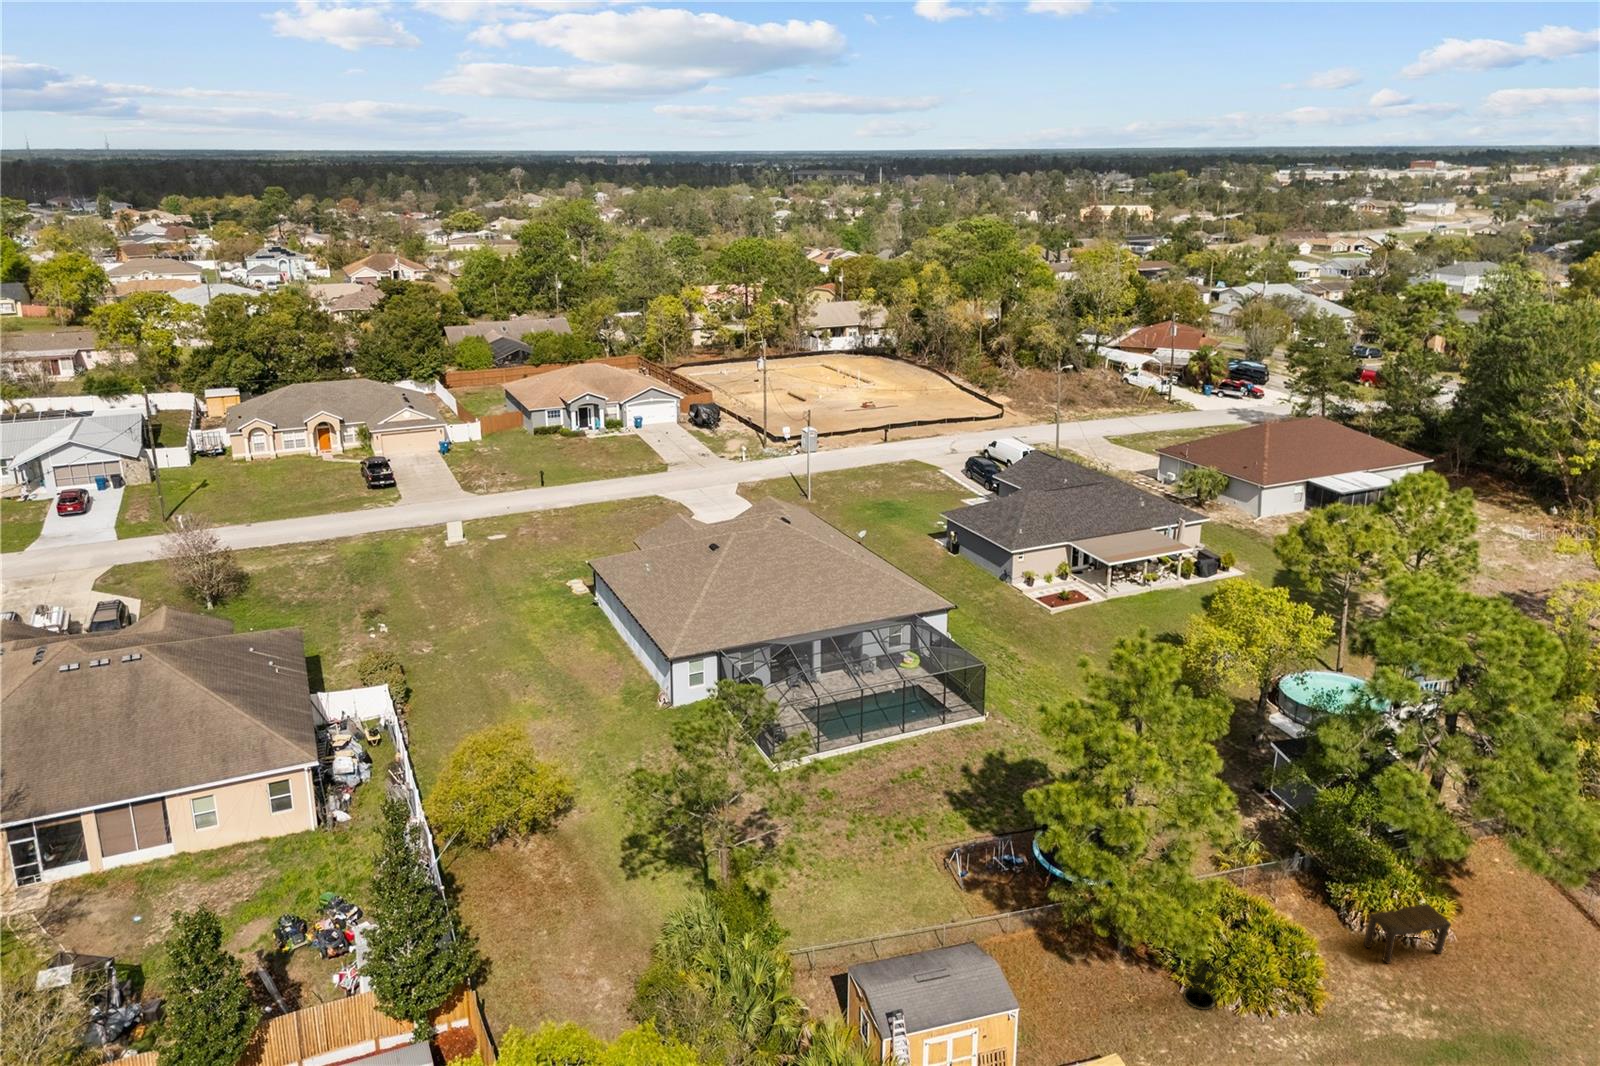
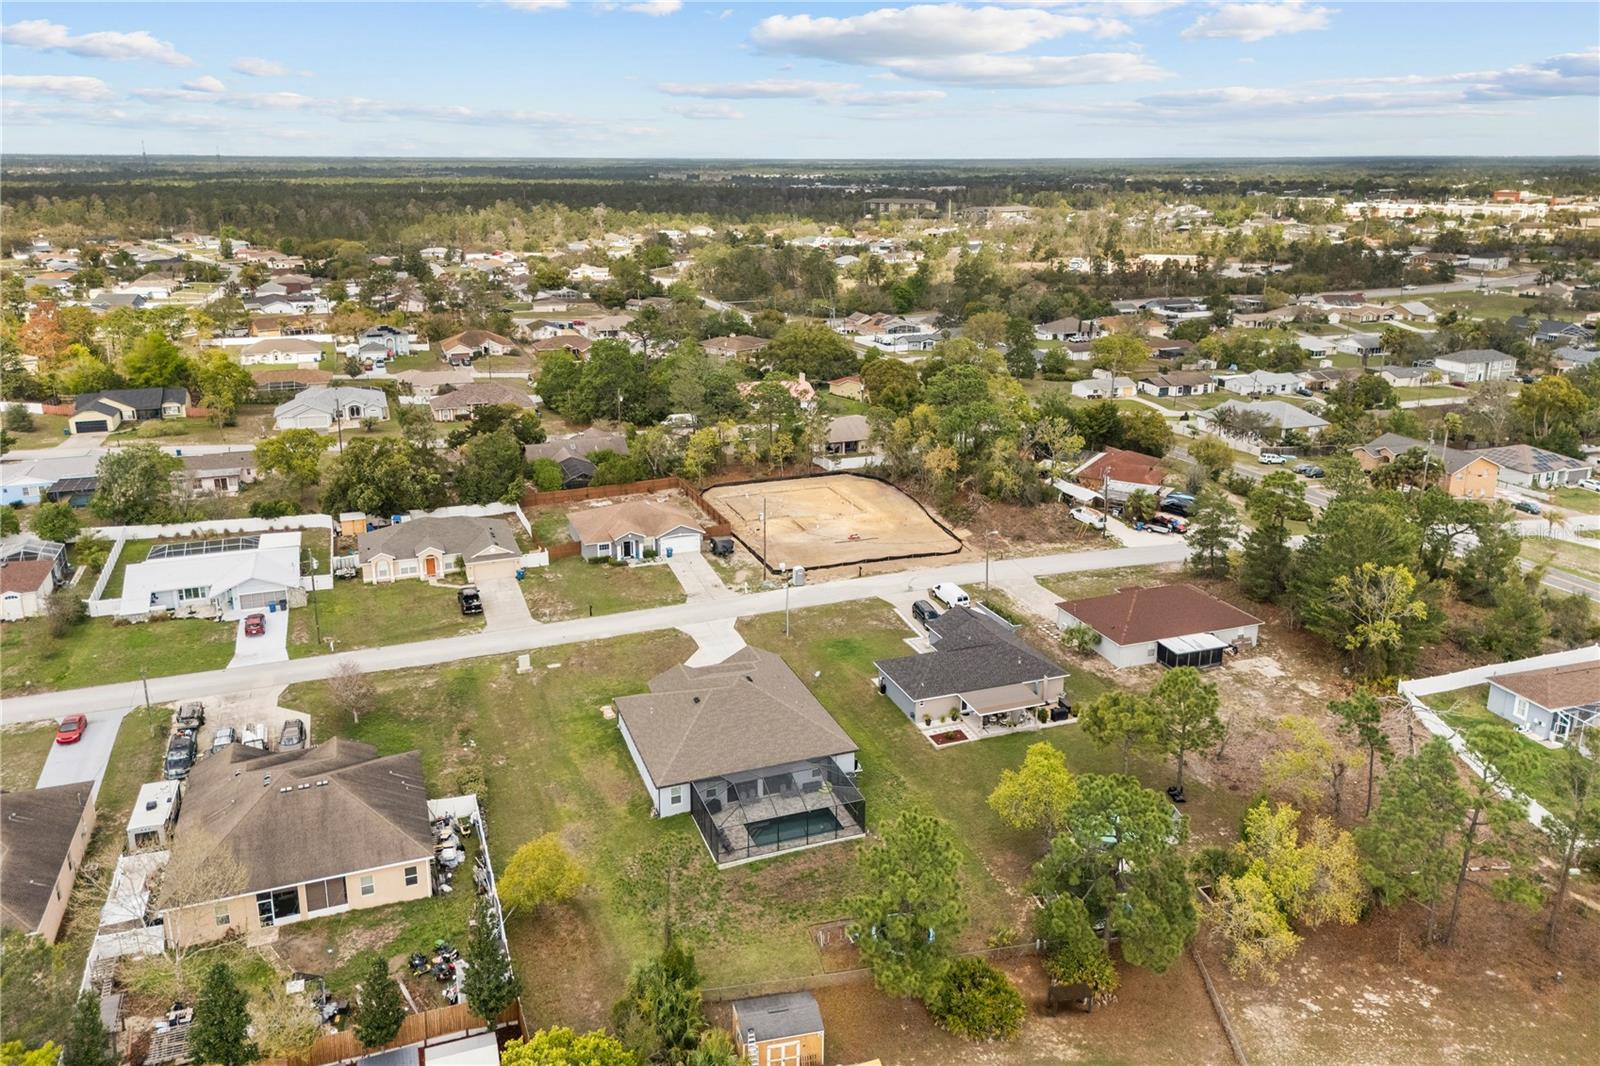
potted tree: present [1184,955,1219,1010] -> none [922,1006,943,1039]

